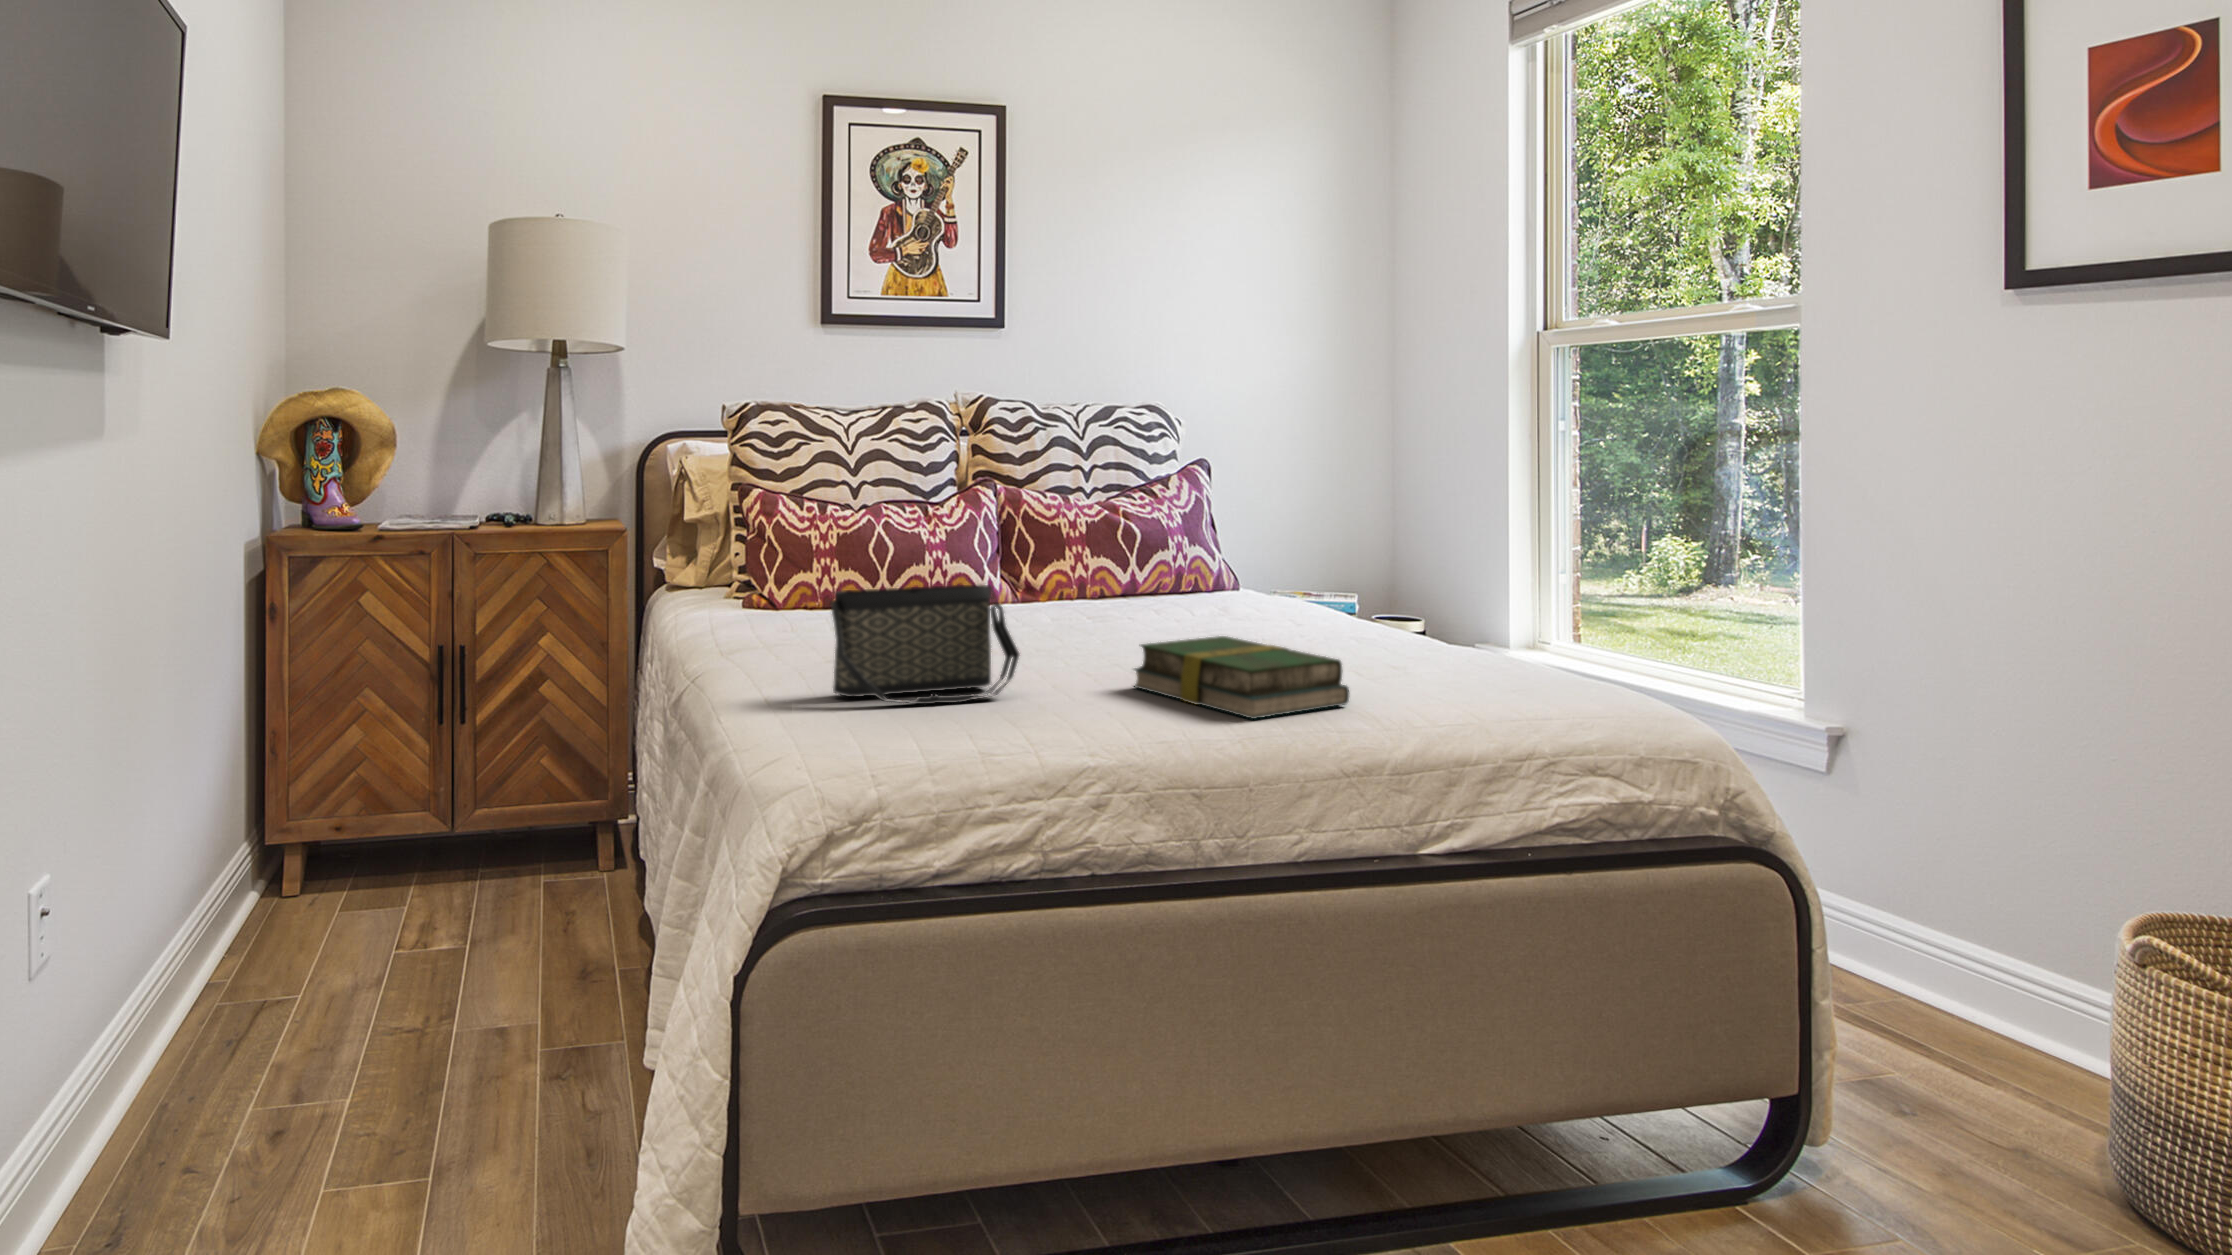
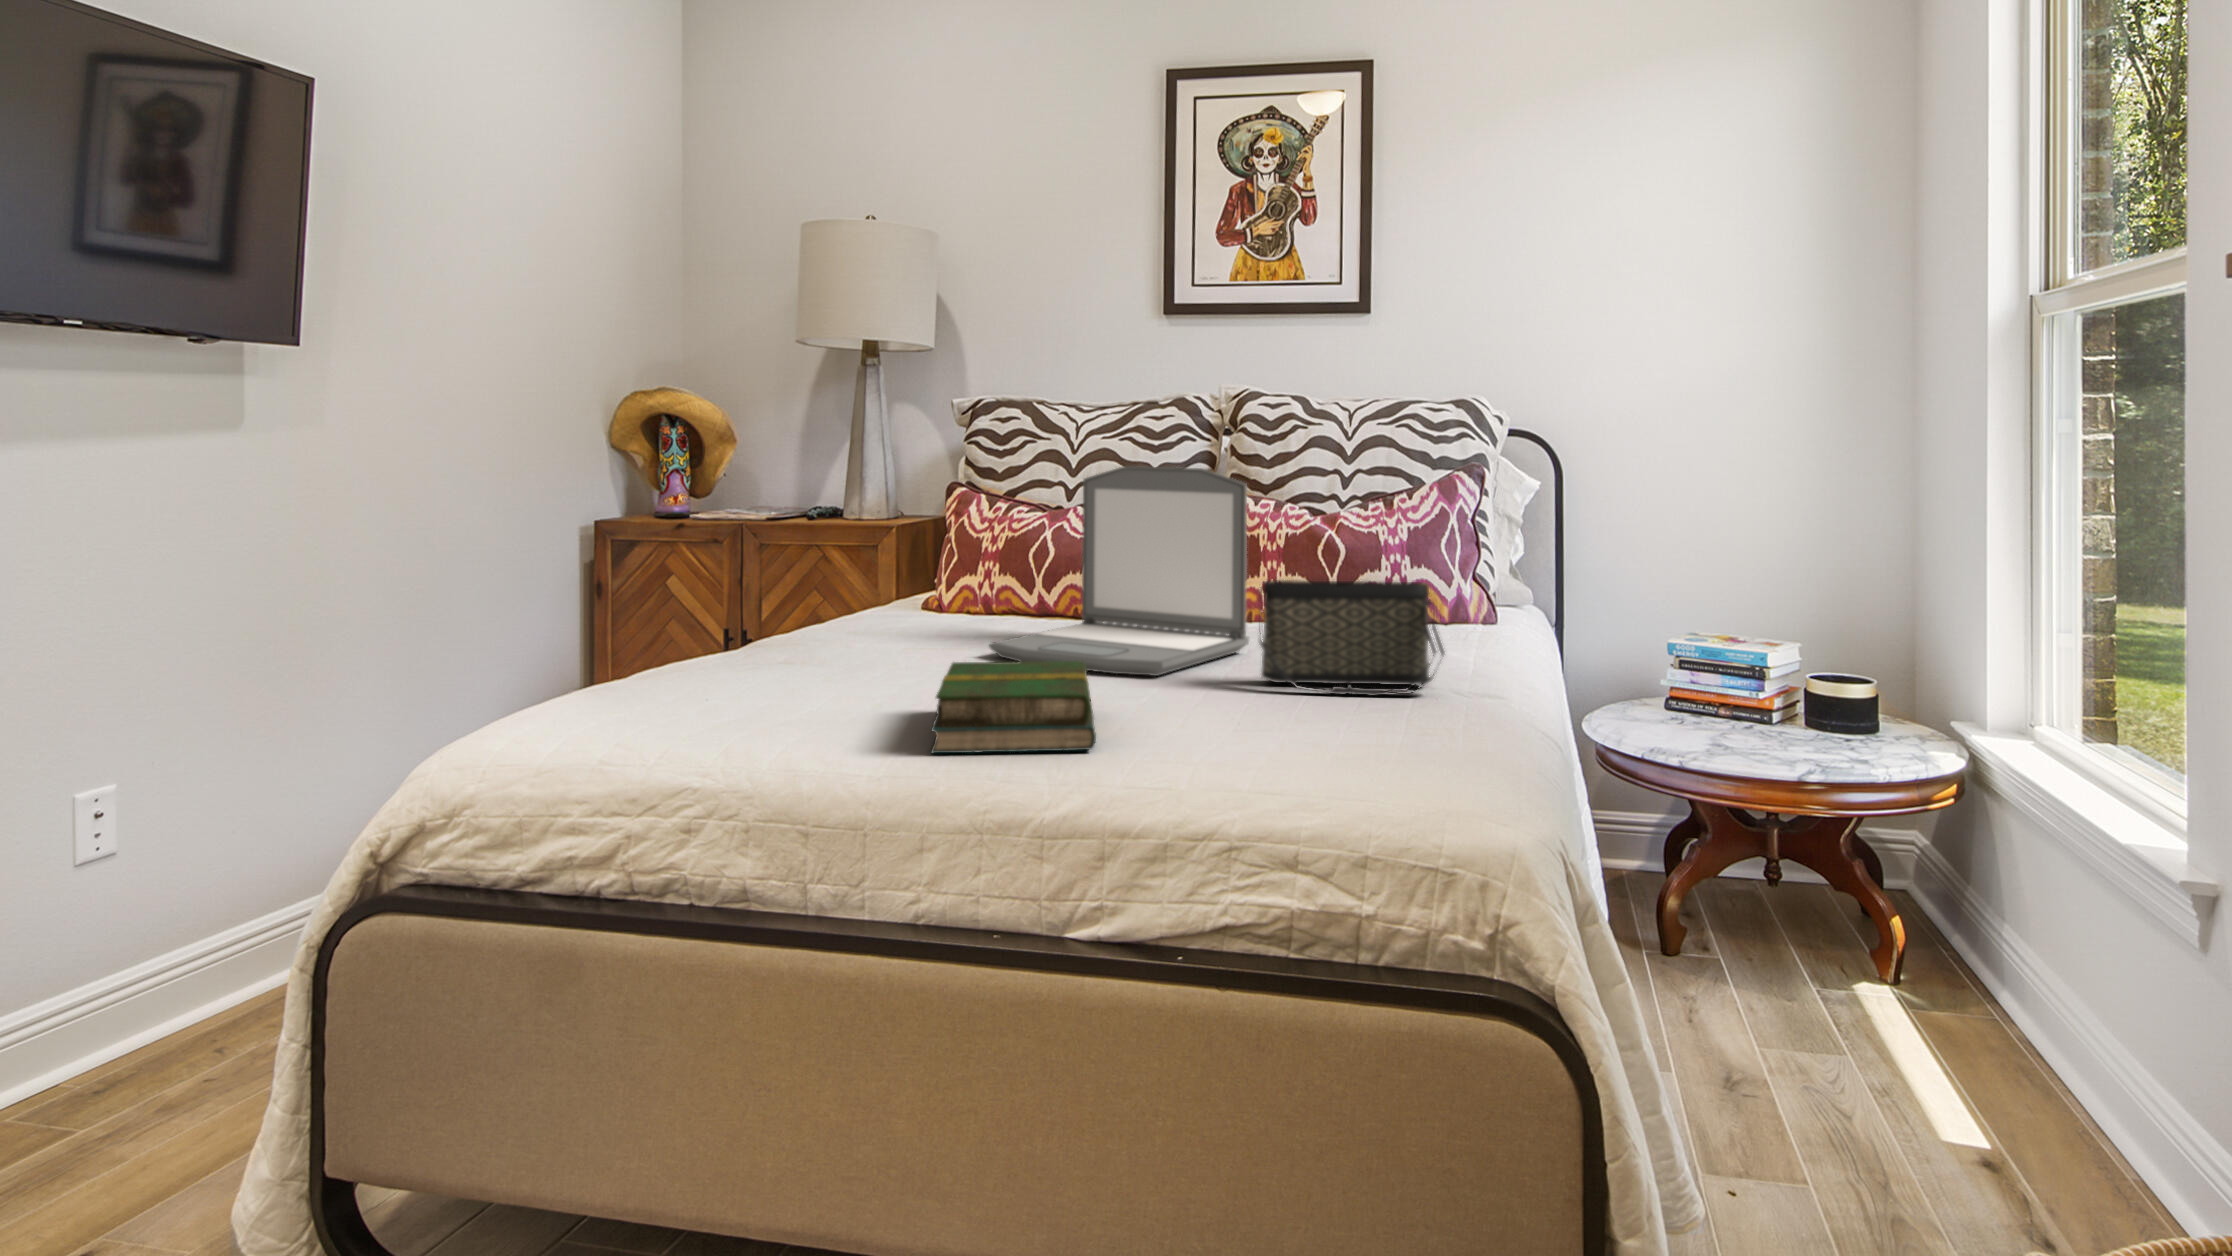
laptop: none [994,466,1185,649] -> present [989,466,1249,676]
handbag: present [830,585,1019,704] -> present [1259,580,1444,696]

